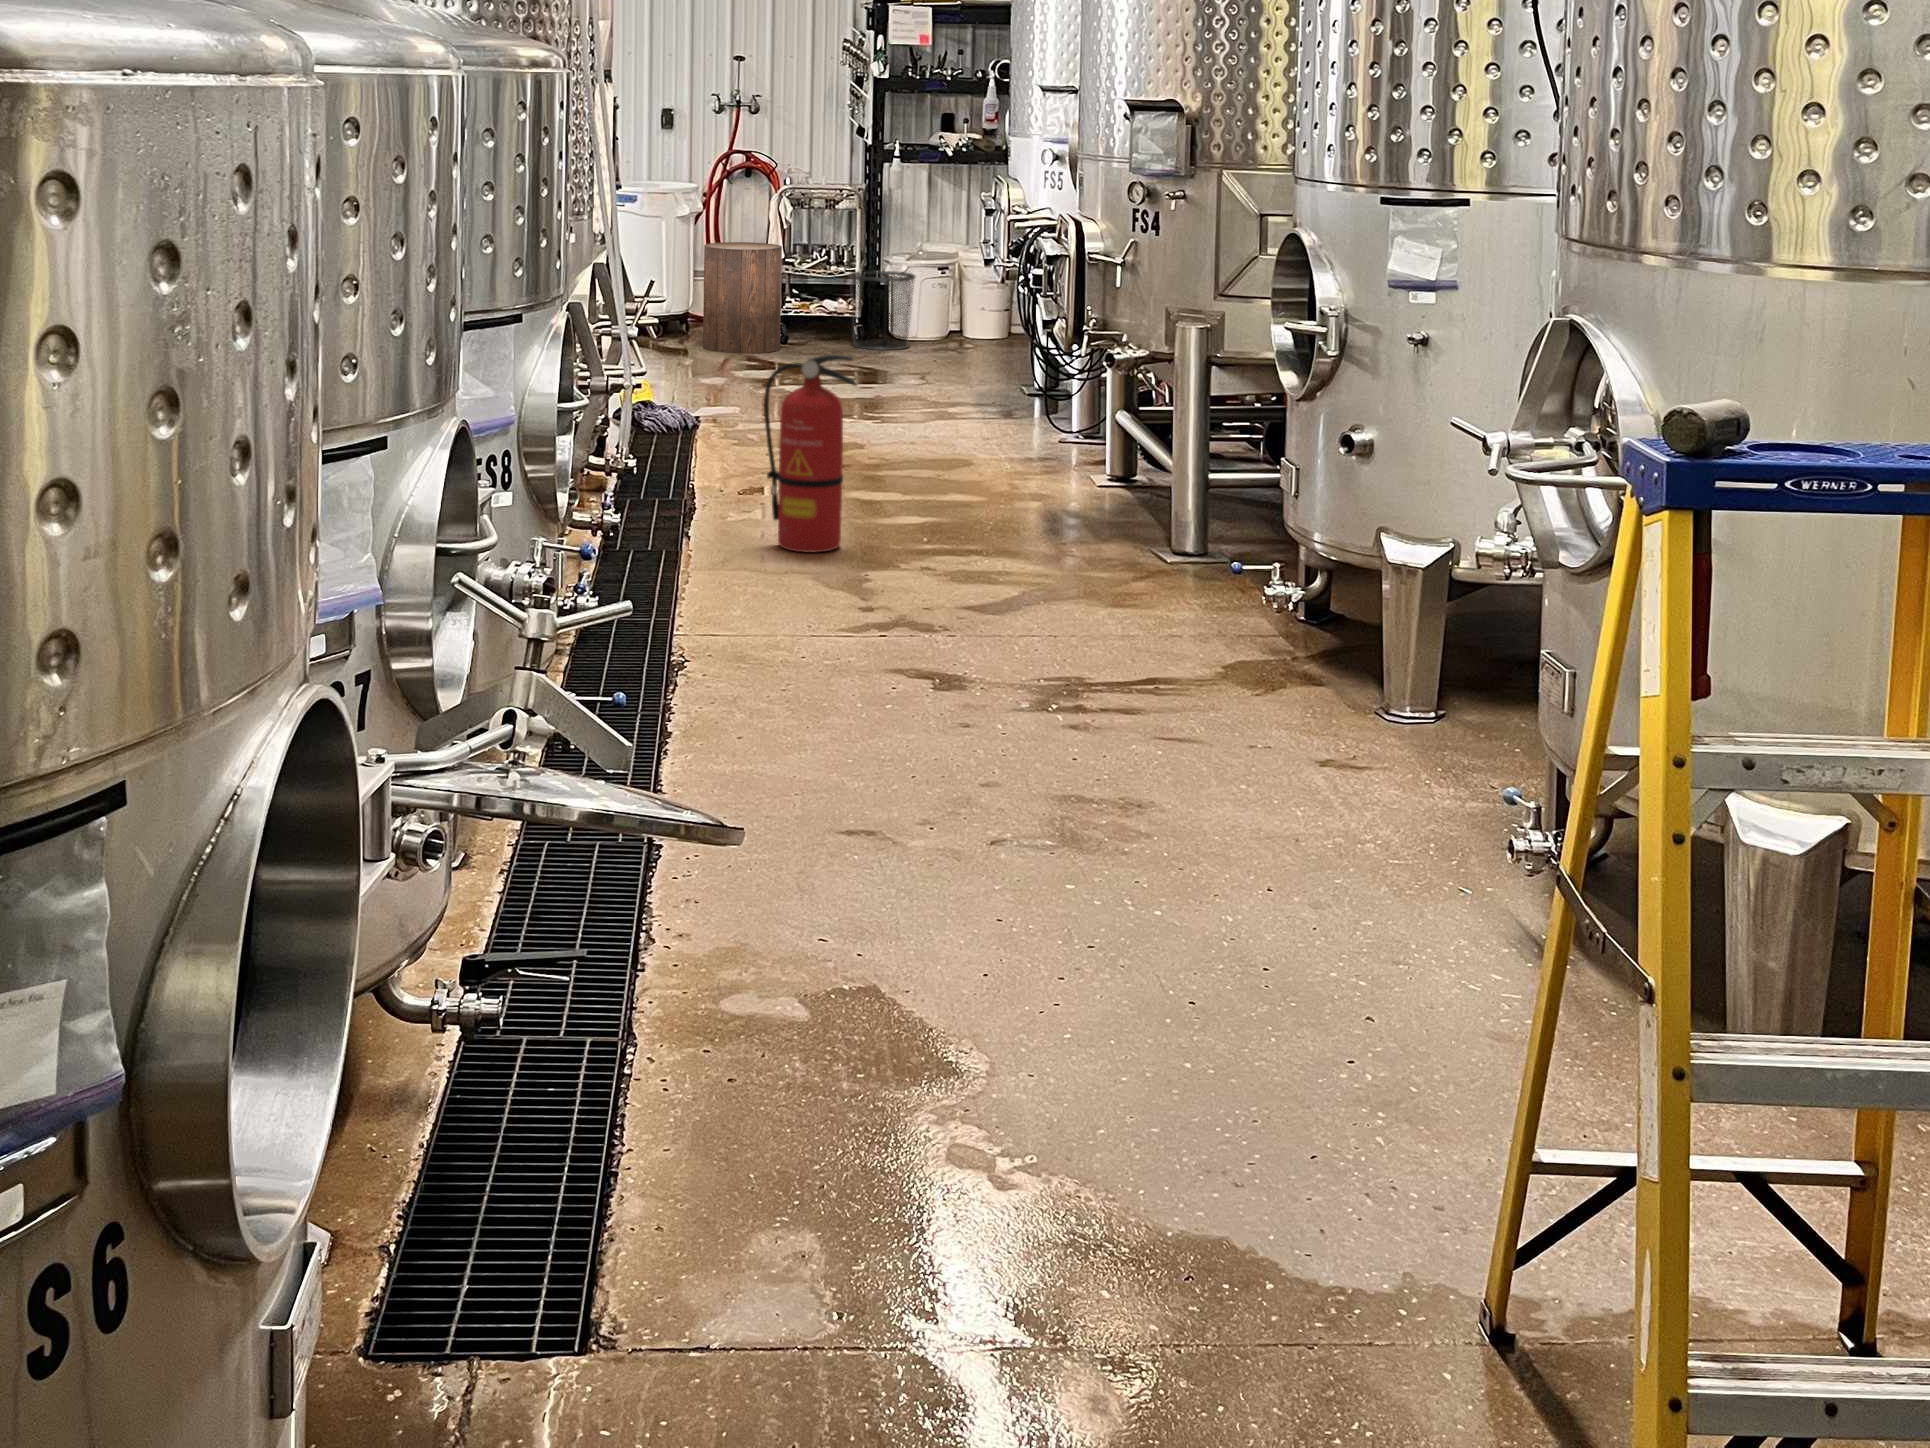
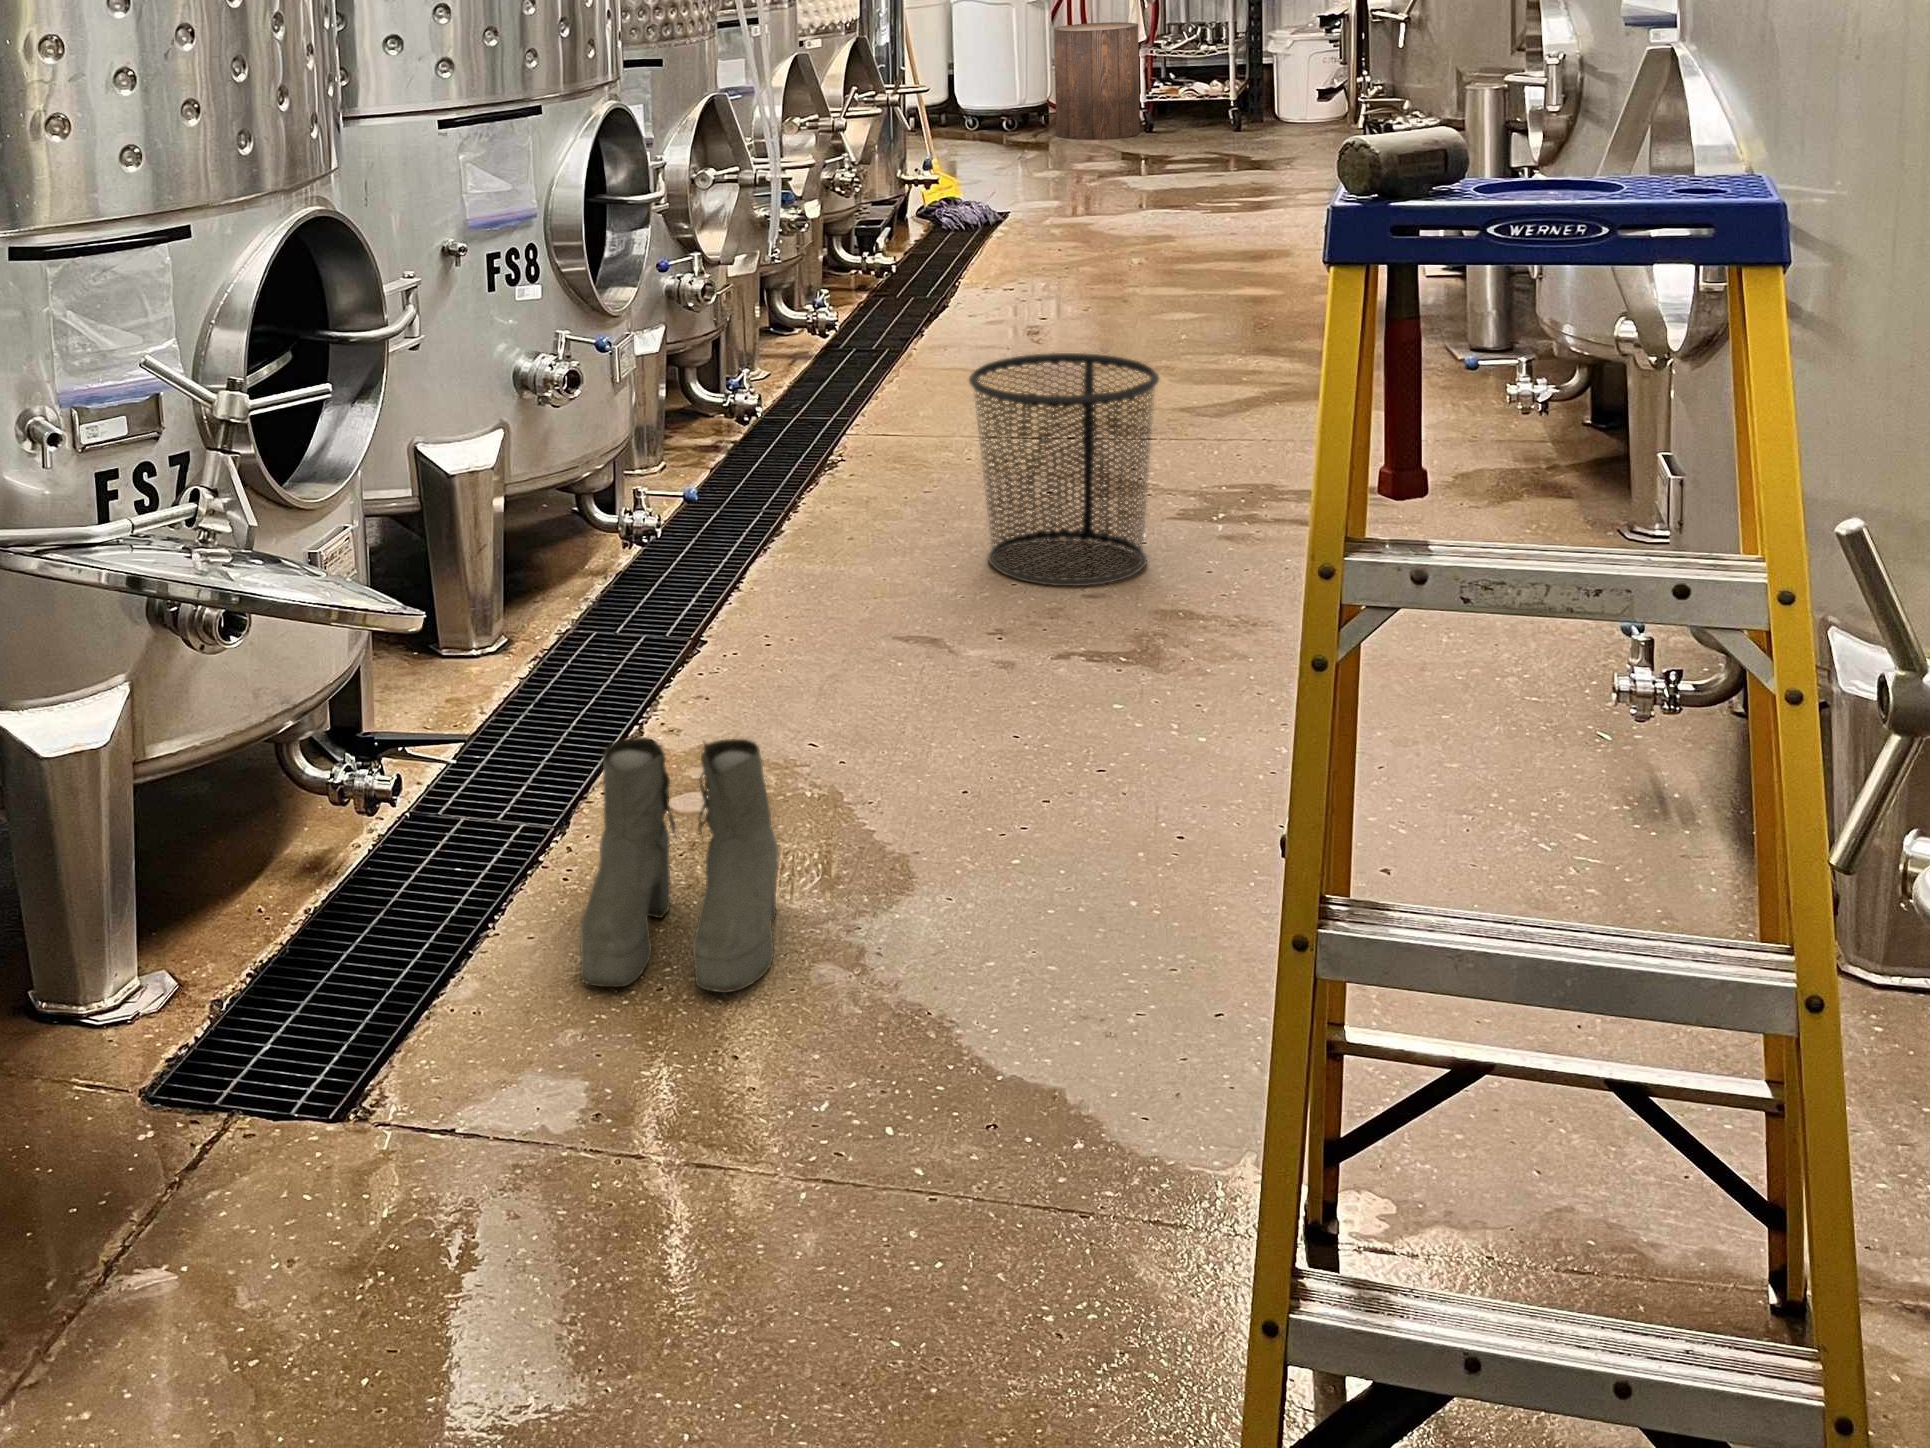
waste bin: present [849,271,916,350] -> present [969,353,1159,586]
fire extinguisher: present [764,355,857,553] -> none [992,137,1089,346]
boots: none [733,930,914,1187] -> present [580,737,778,993]

